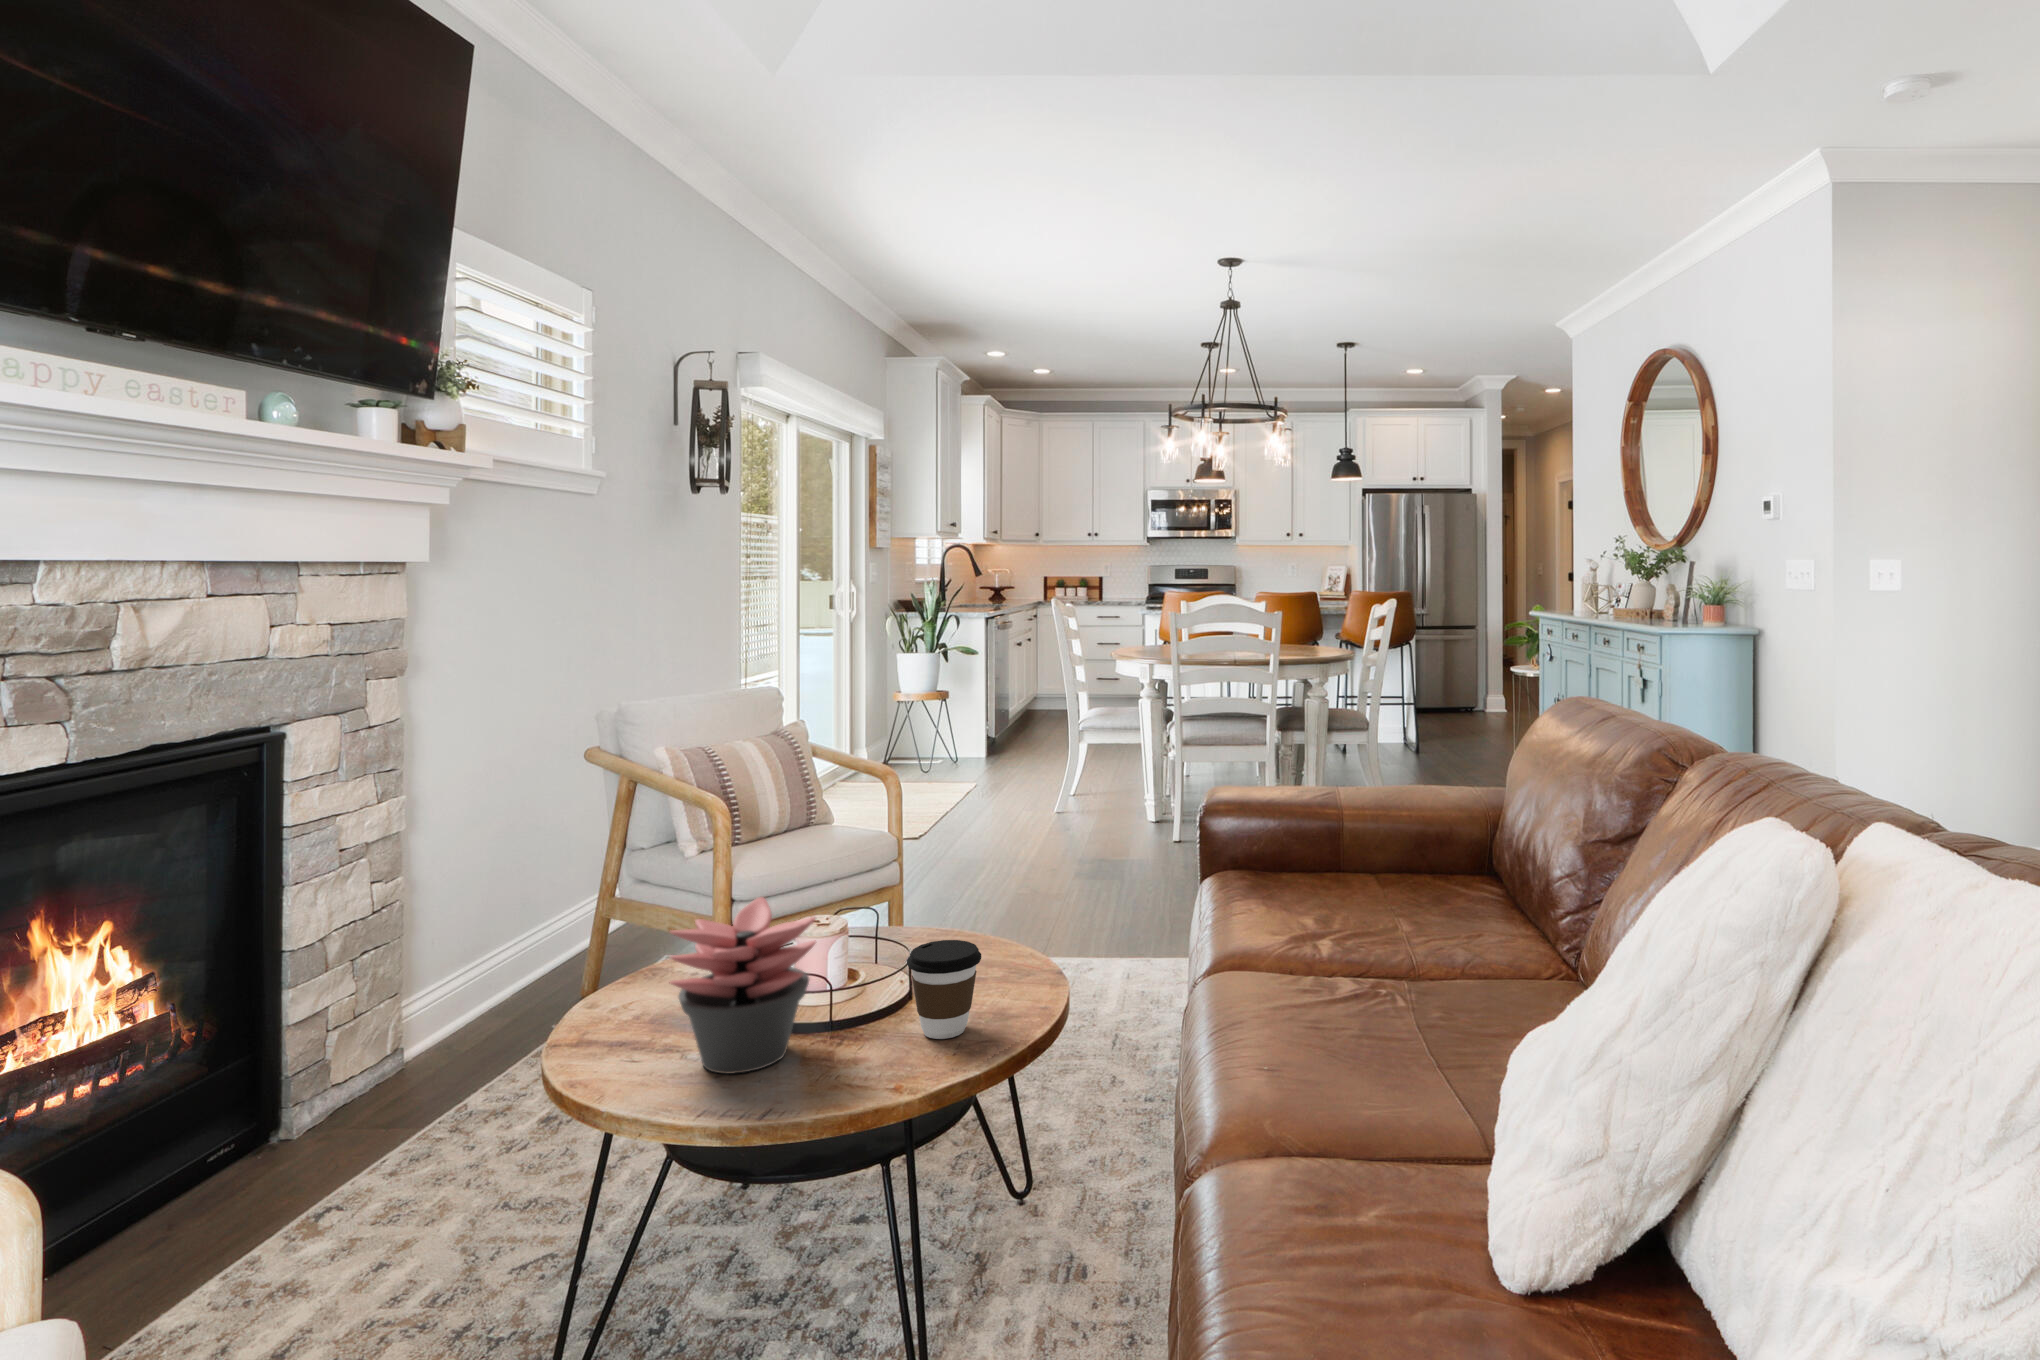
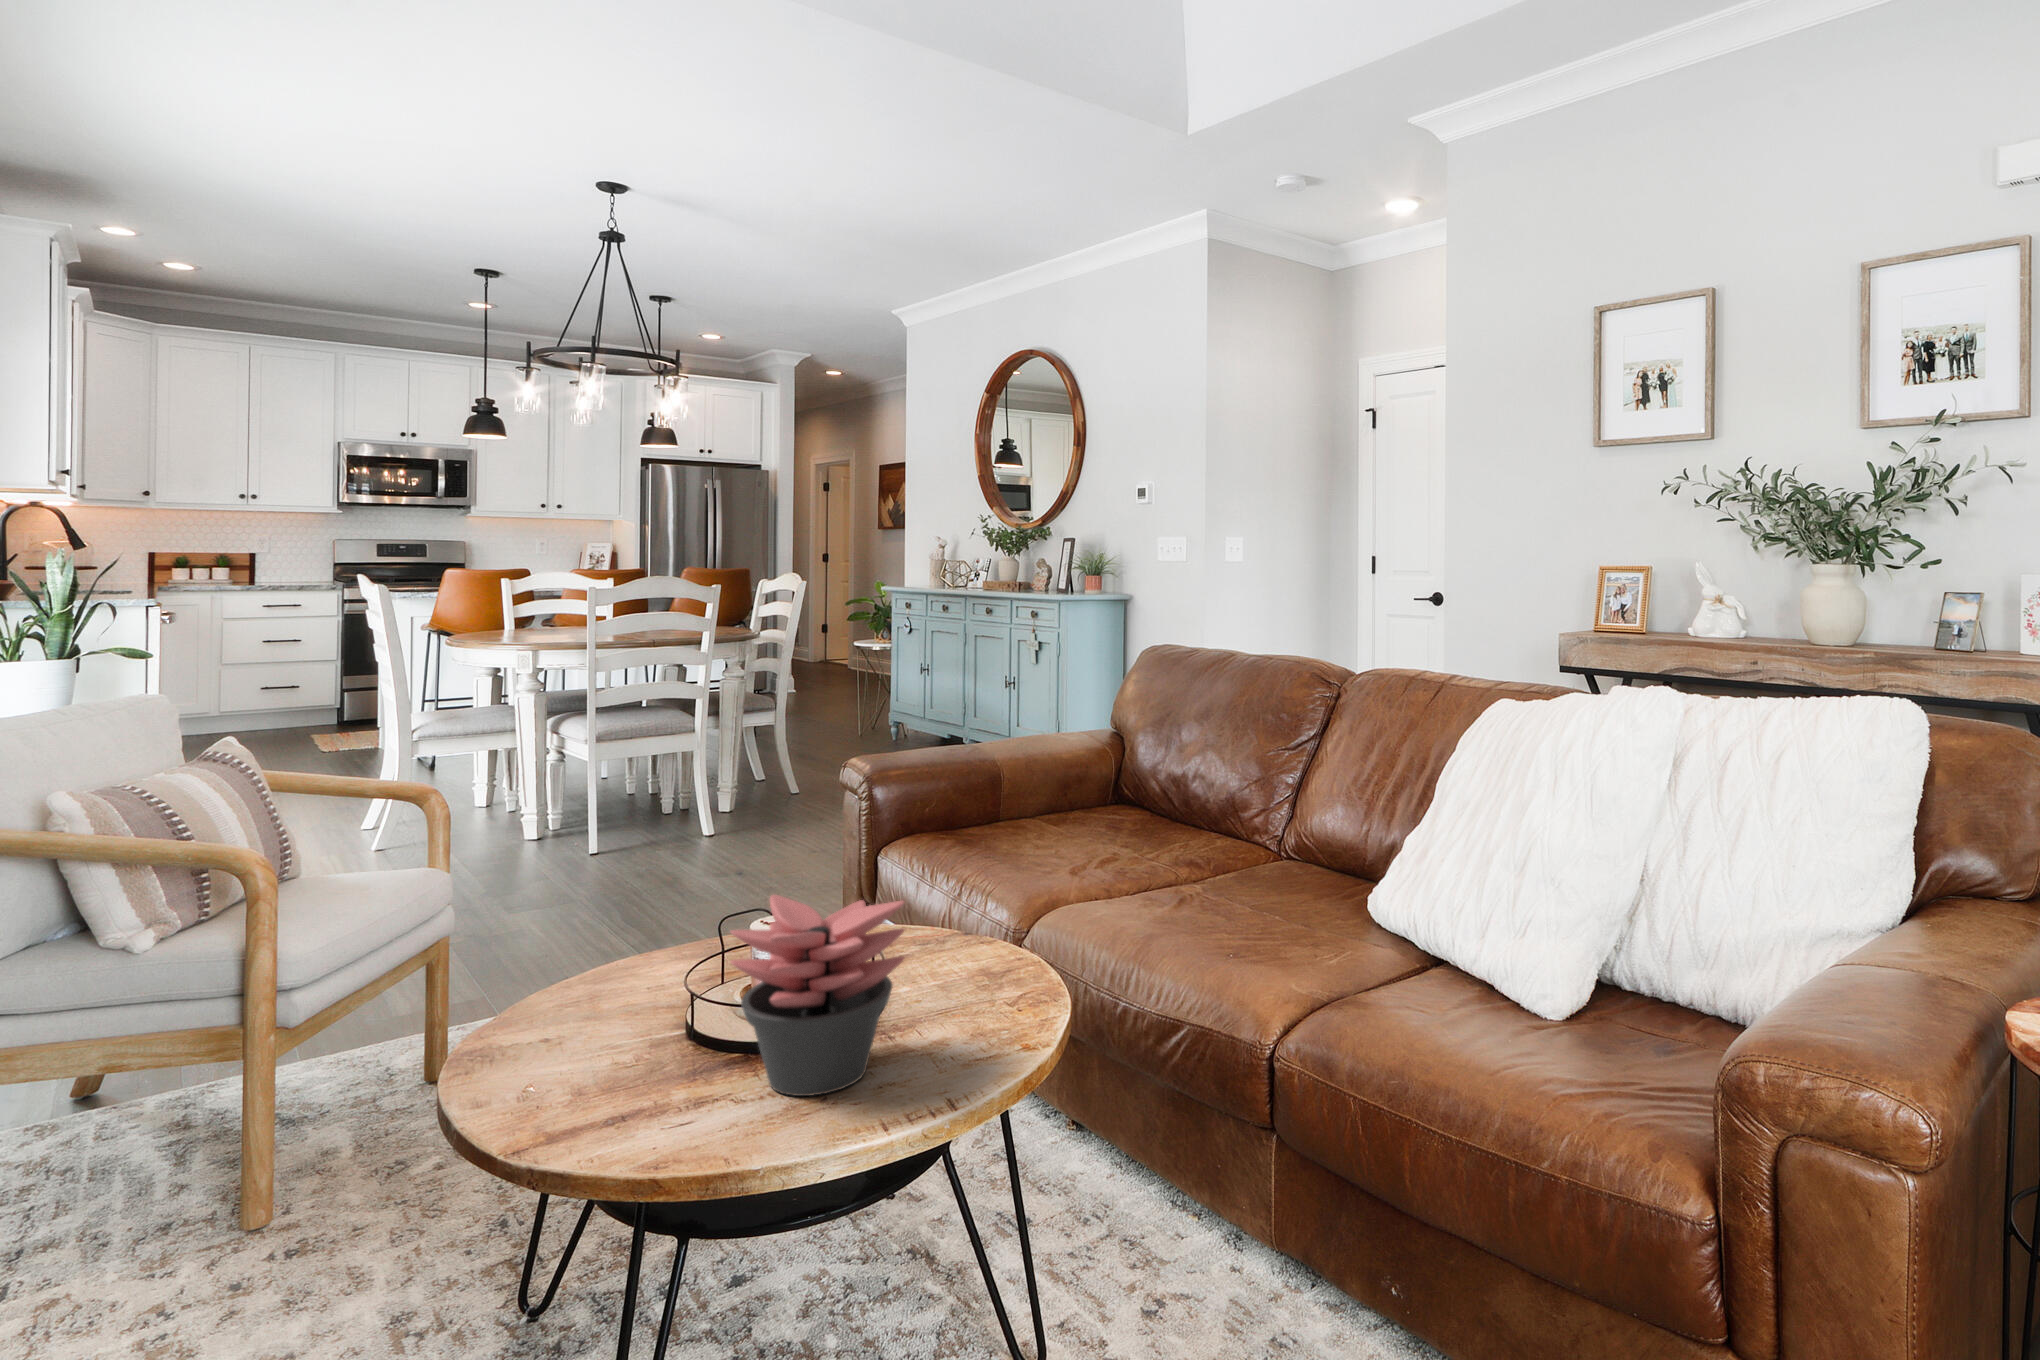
coffee cup: present [907,940,981,1039] -> none [934,902,1013,1006]

